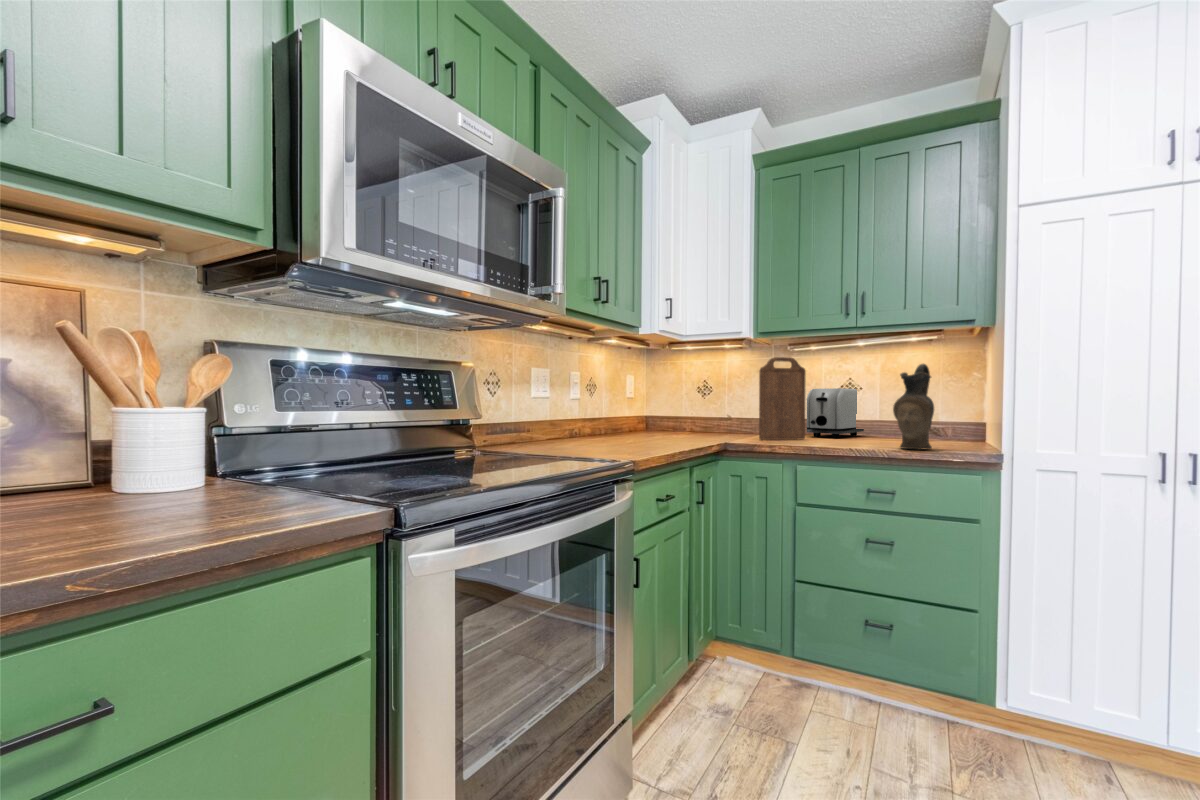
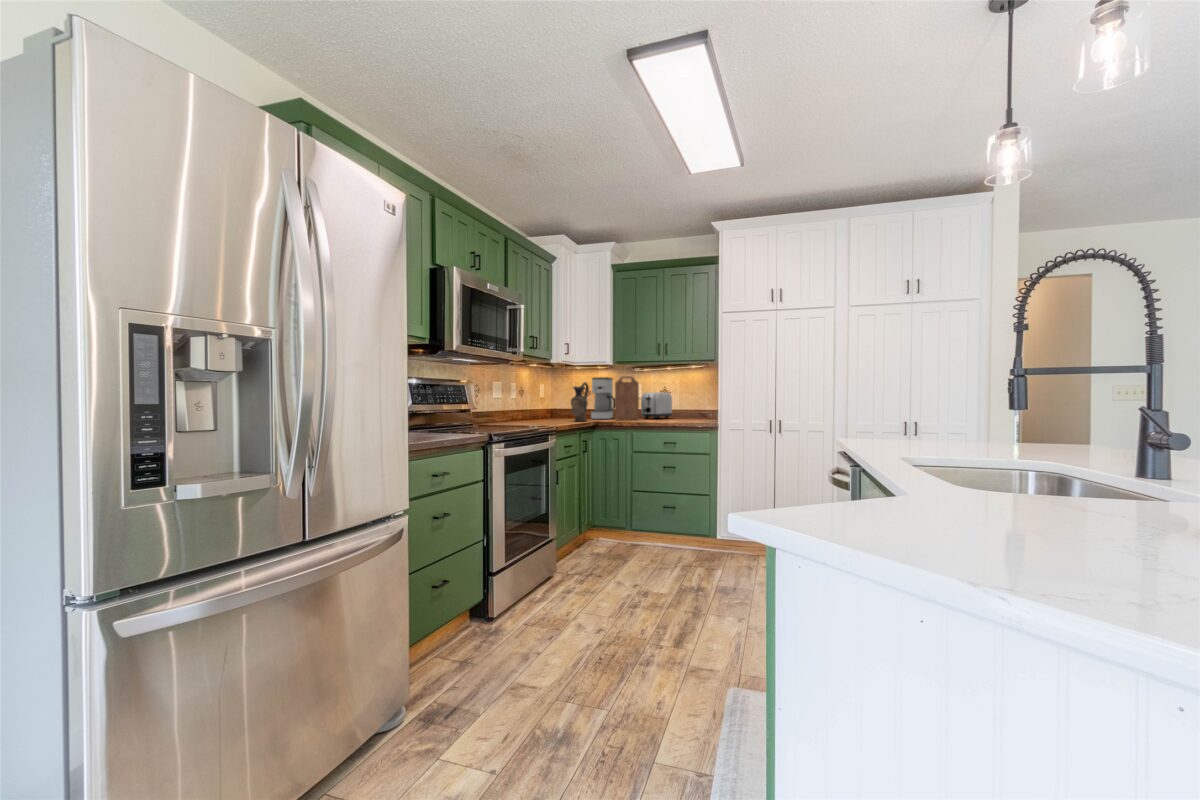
coffee maker: none [713,361,757,436] -> present [591,377,615,419]
ceramic pitcher: present [893,364,934,449] -> present [571,382,589,421]

